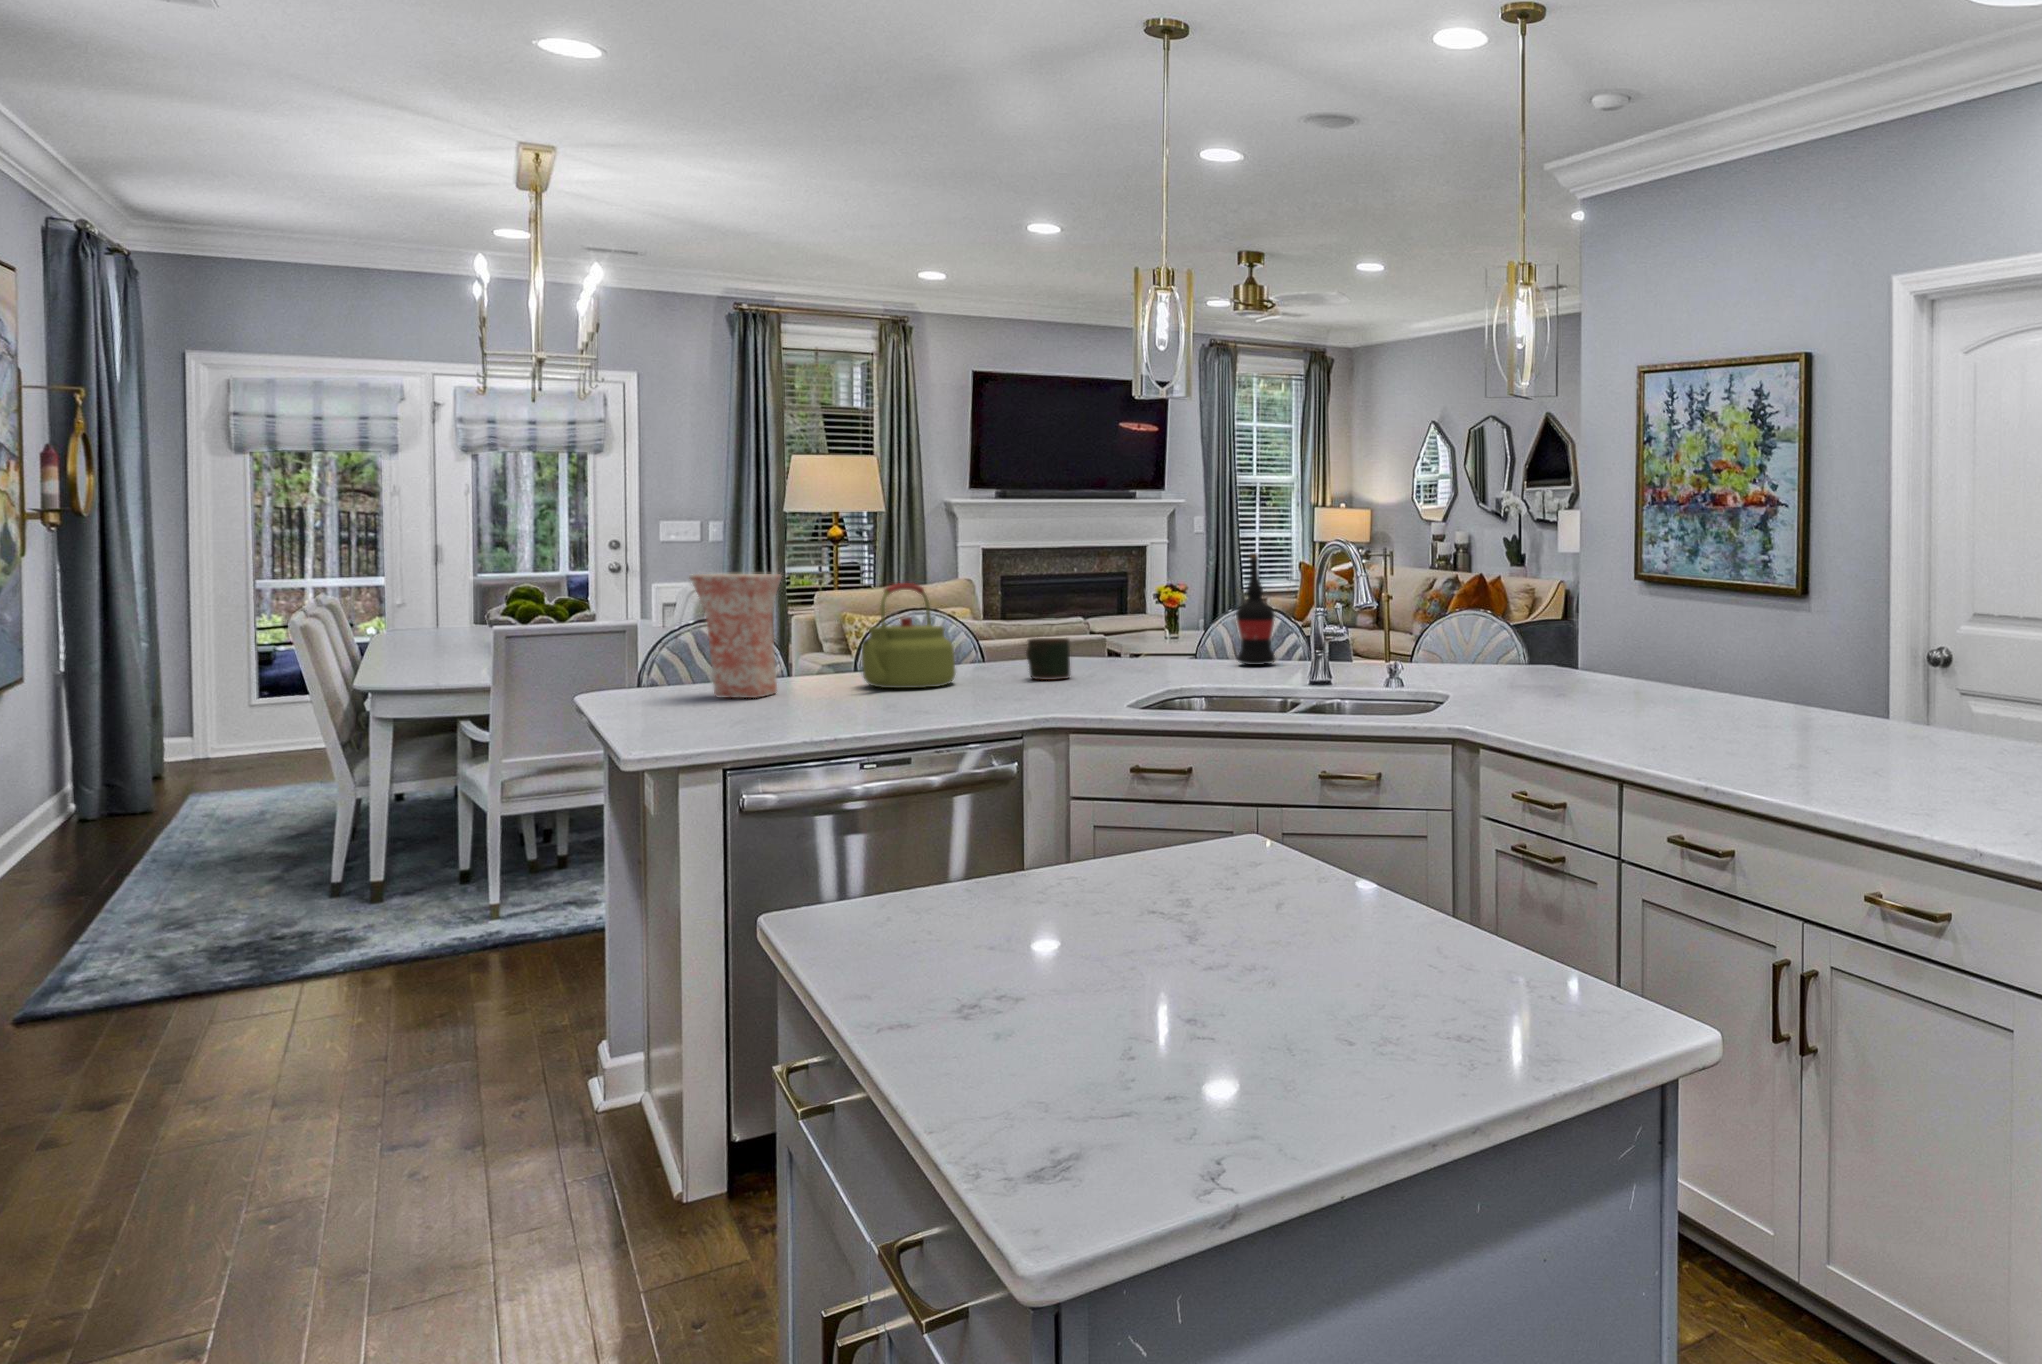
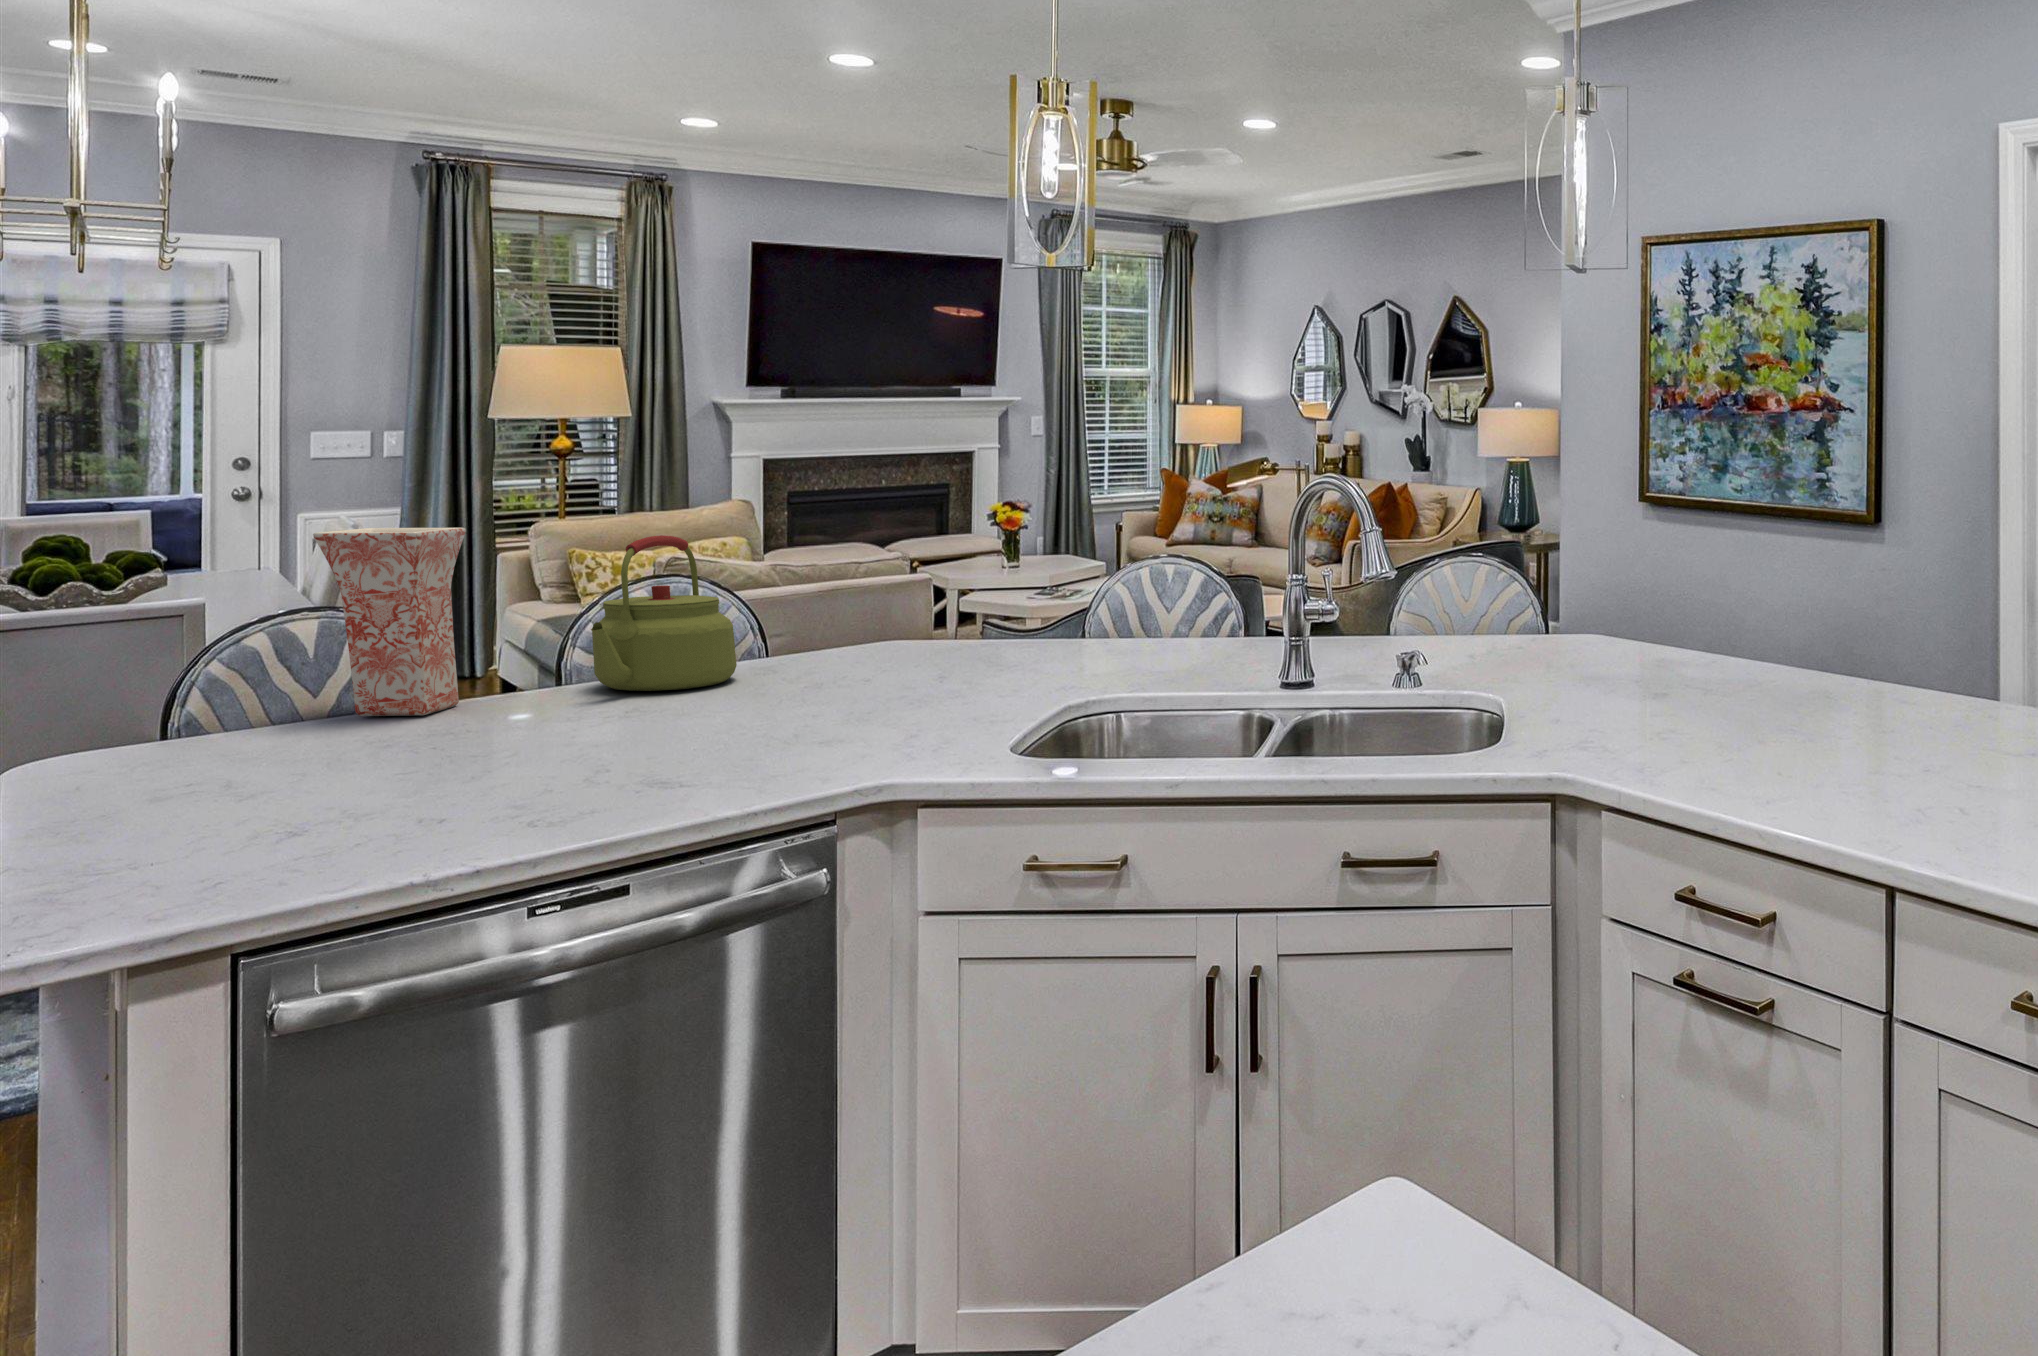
wine bottle: present [1236,554,1275,665] -> none [1139,483,1194,635]
mug: present [1026,638,1070,680] -> none [842,608,907,669]

